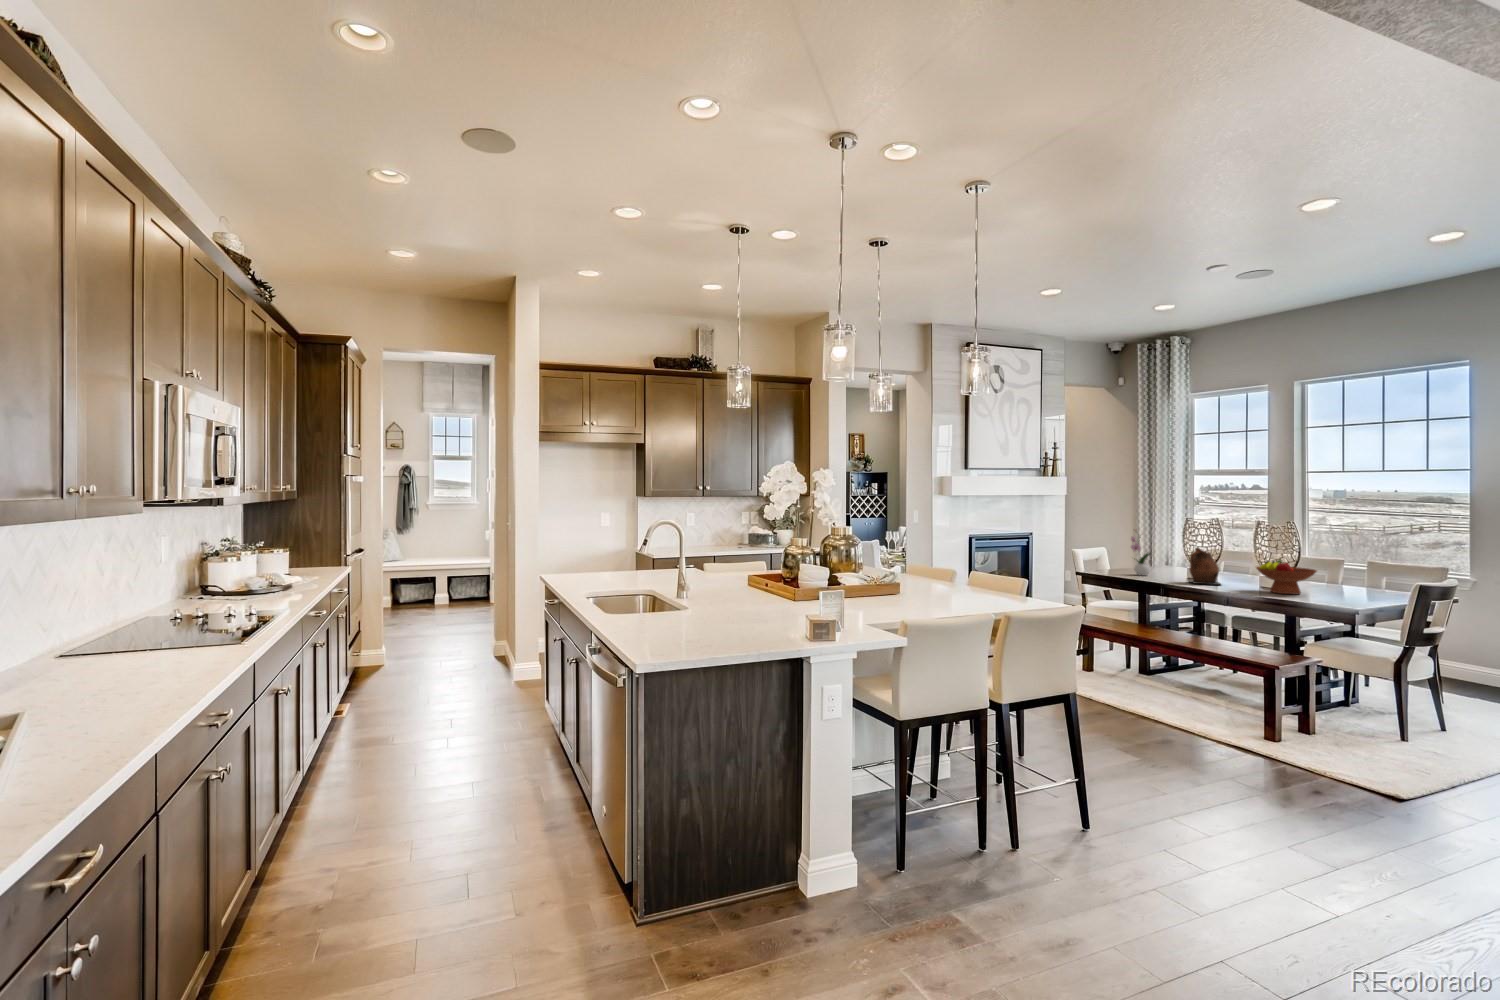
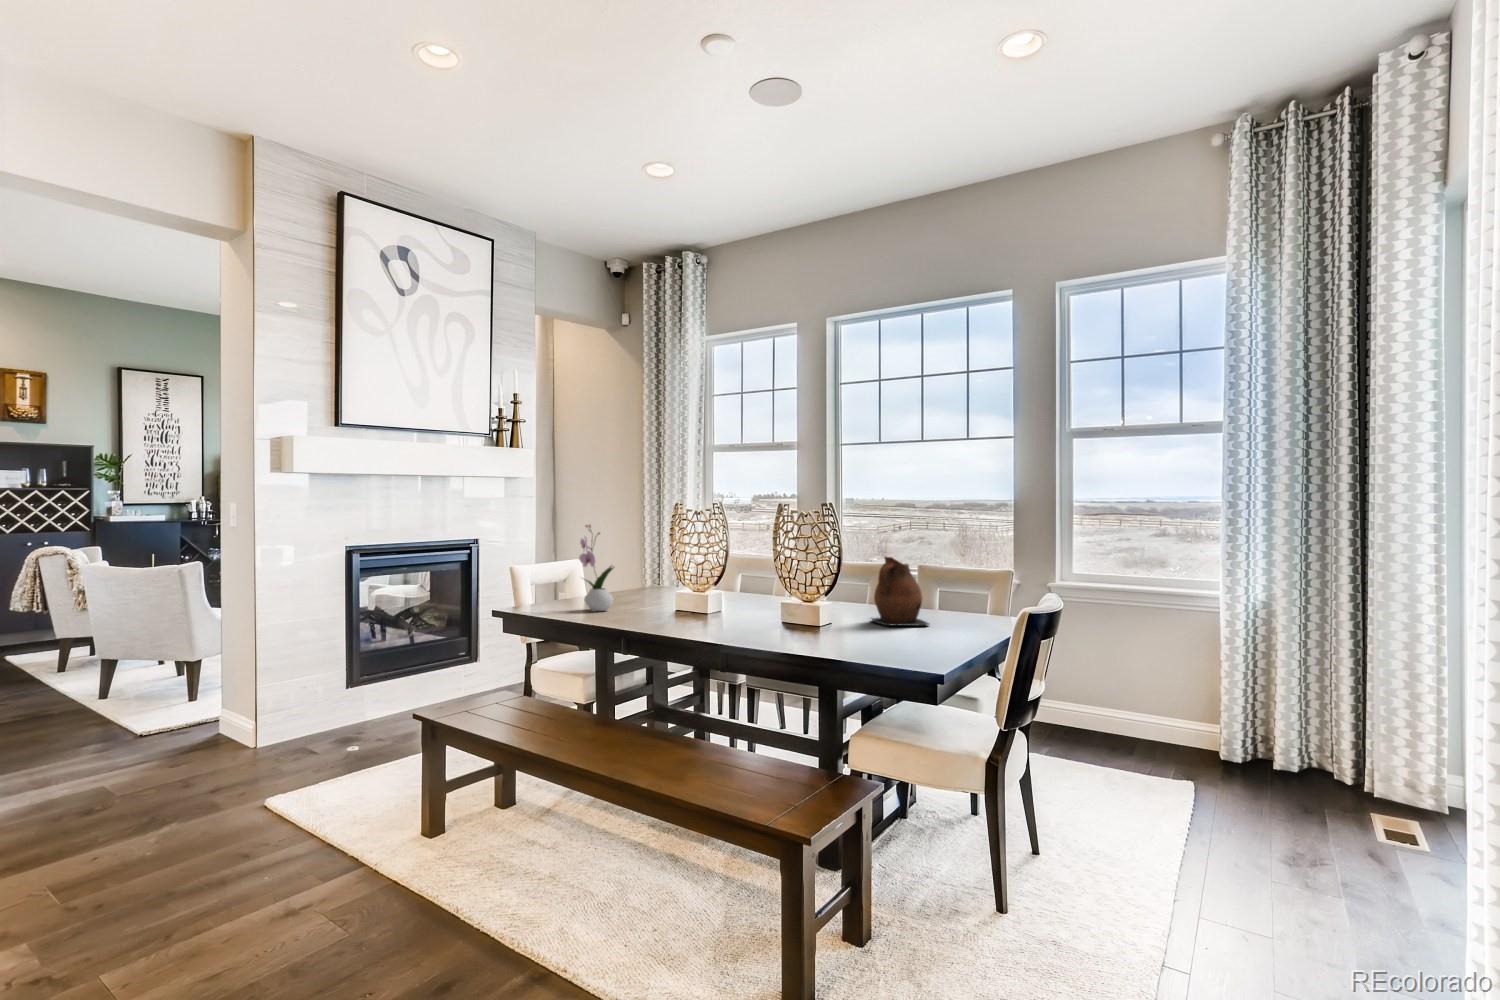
ceramic pitcher: present [1189,548,1221,585] -> present [871,557,929,626]
fruit bowl: present [1256,560,1317,594] -> none [768,575,866,643]

